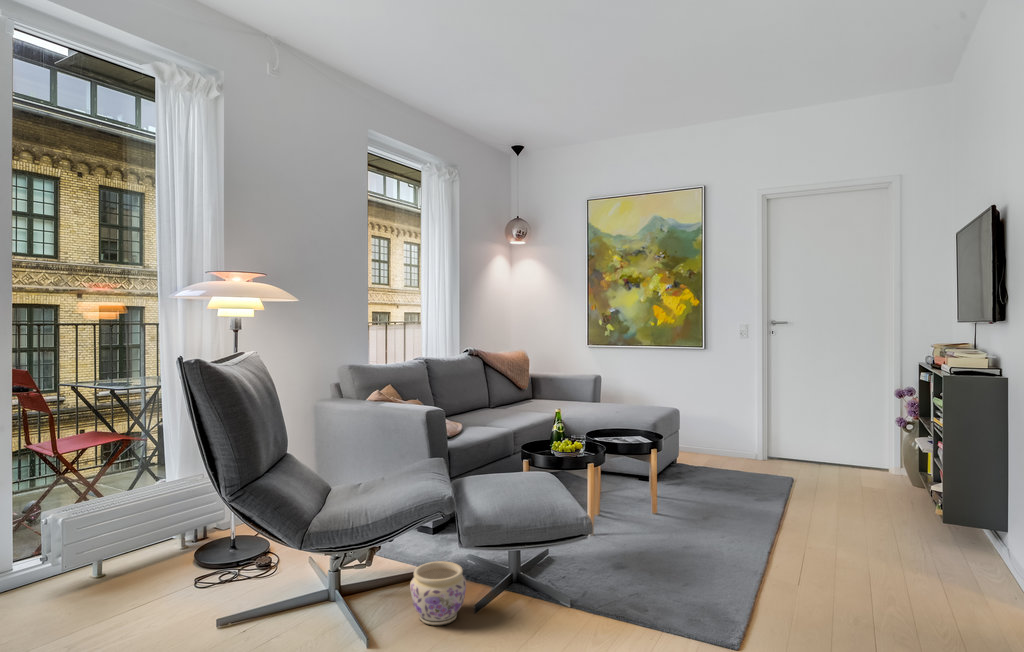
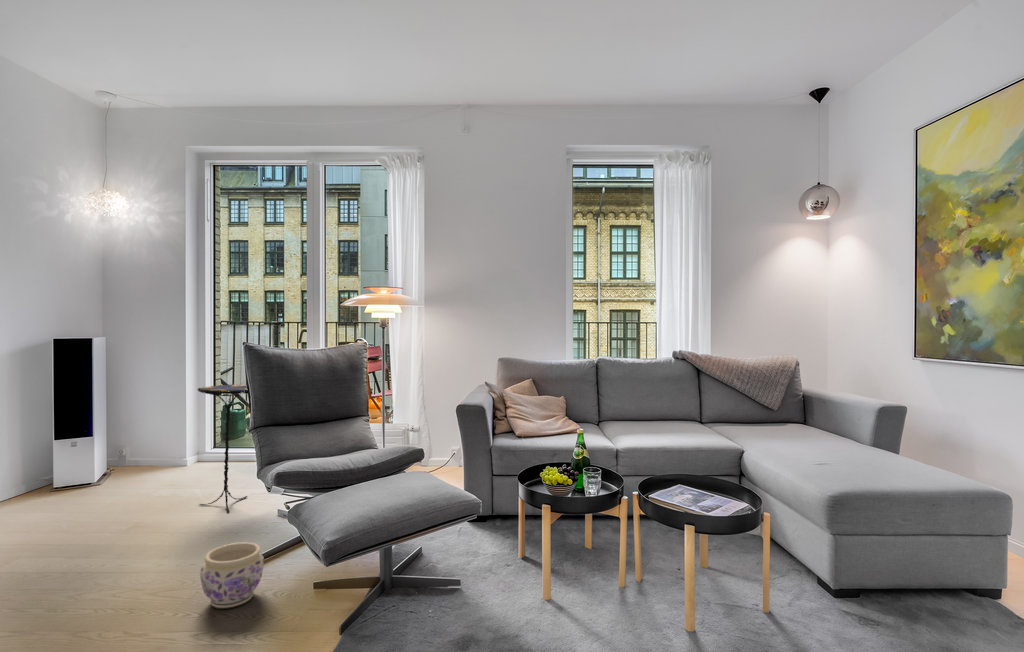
side table: none [84,429,177,624] -> present [198,385,248,512]

